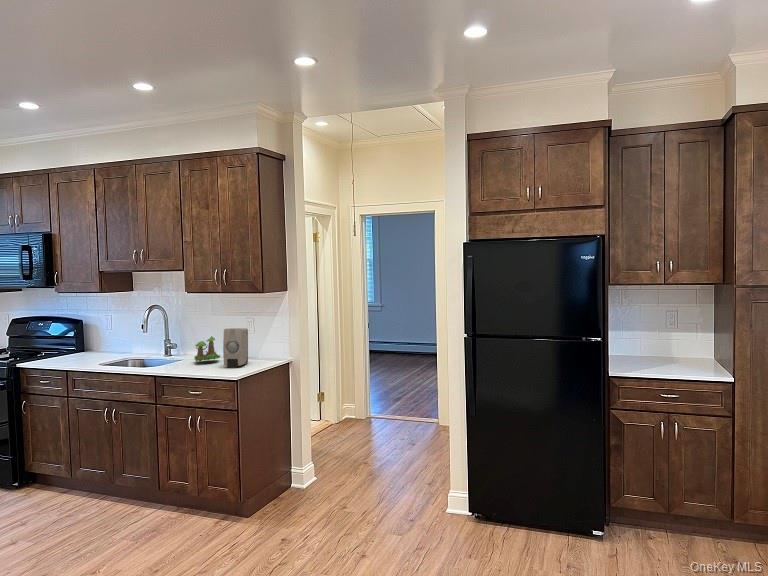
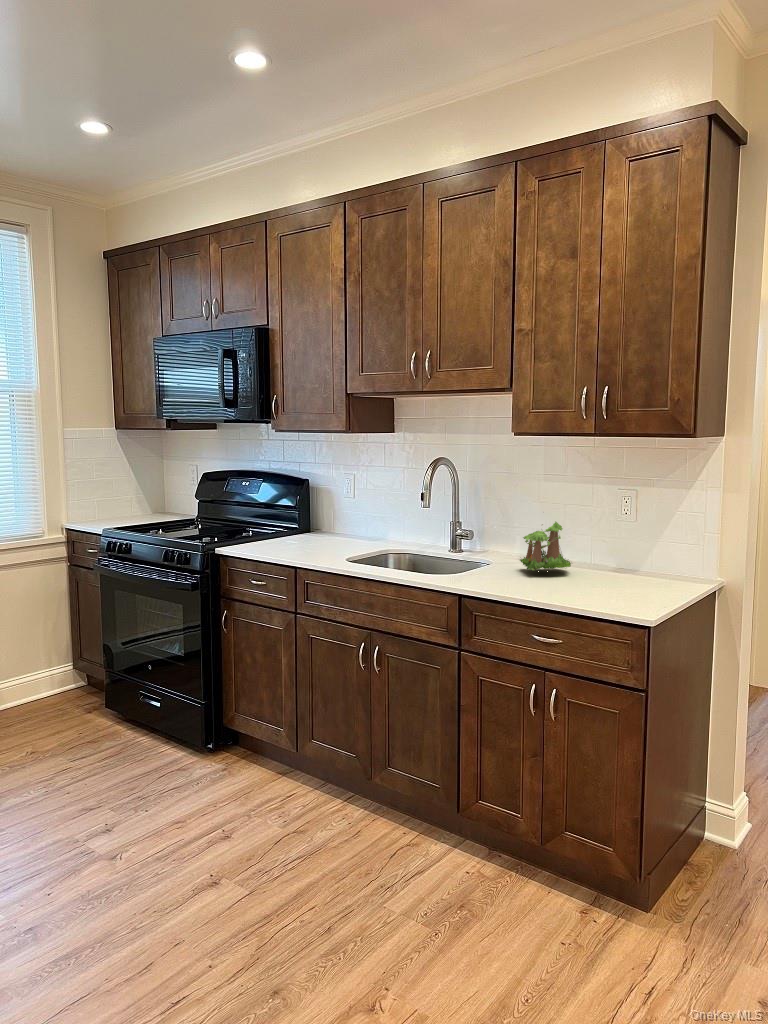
soap dispenser: present [223,328,248,368] -> none [595,508,639,591]

